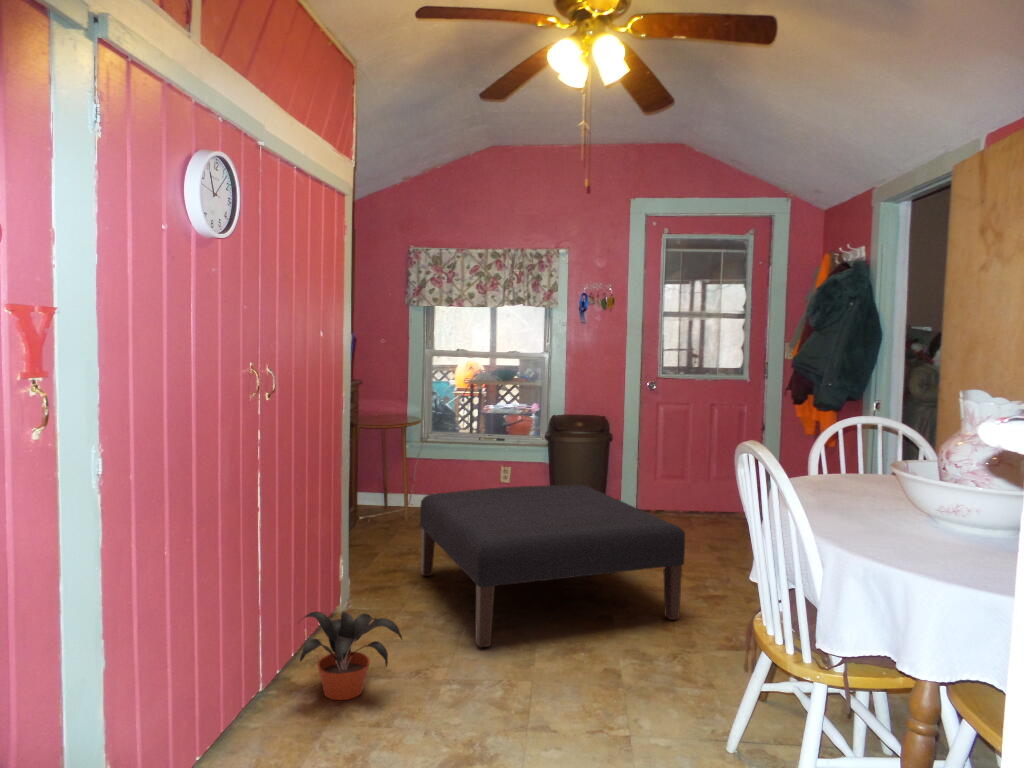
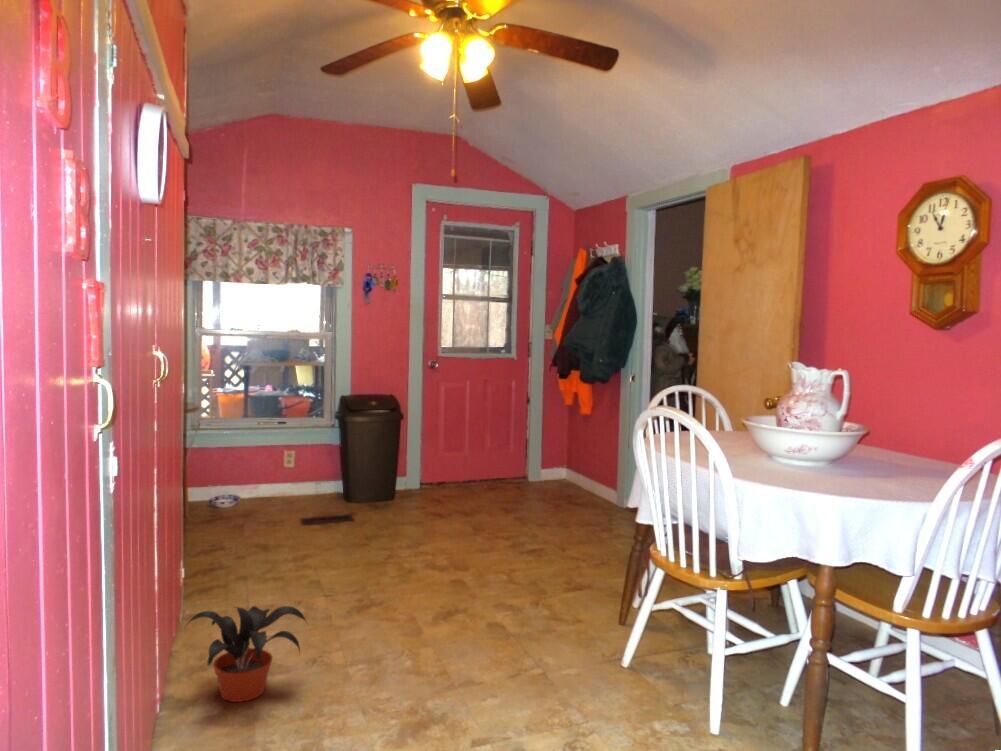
ottoman: present [420,485,685,647] -> none [243,460,523,625]

